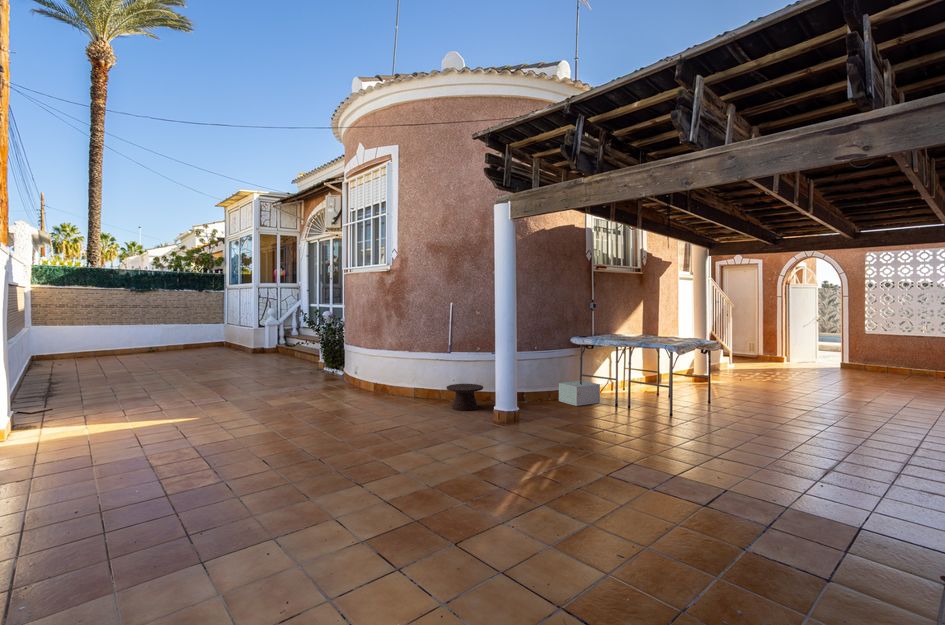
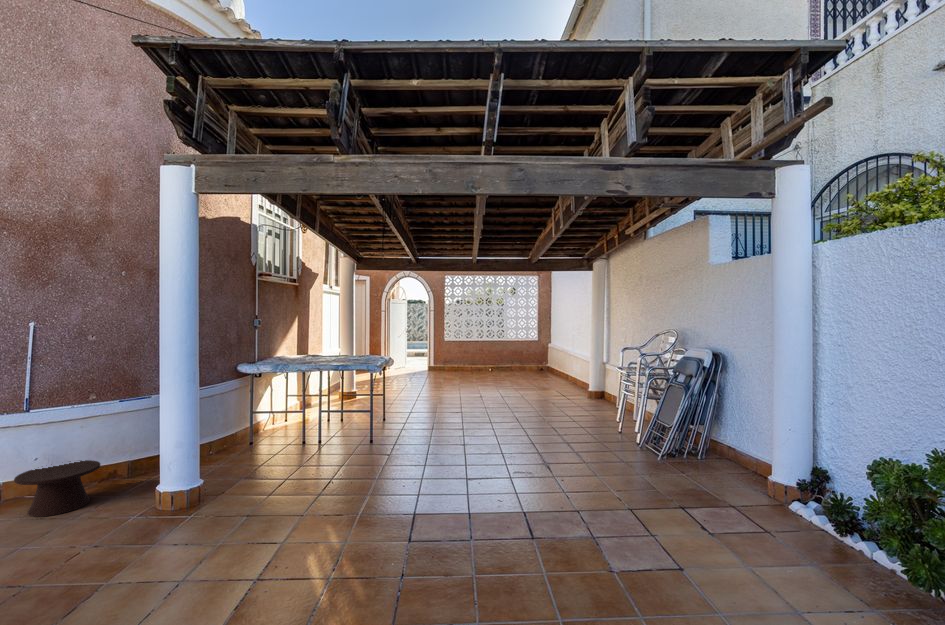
storage box: present [559,381,600,406] -> none [220,420,276,455]

